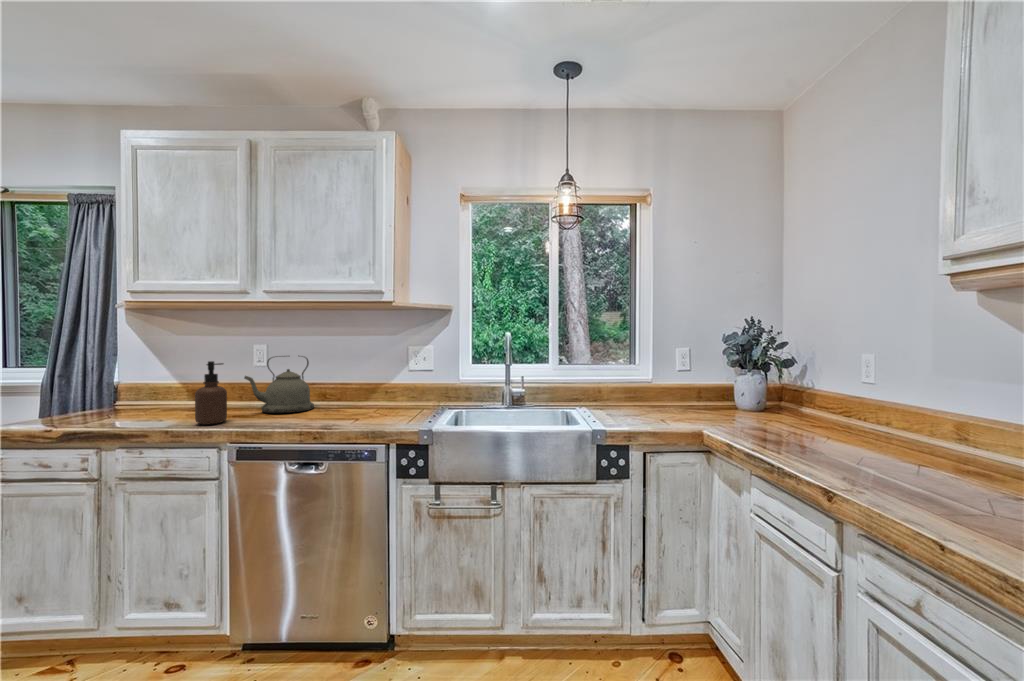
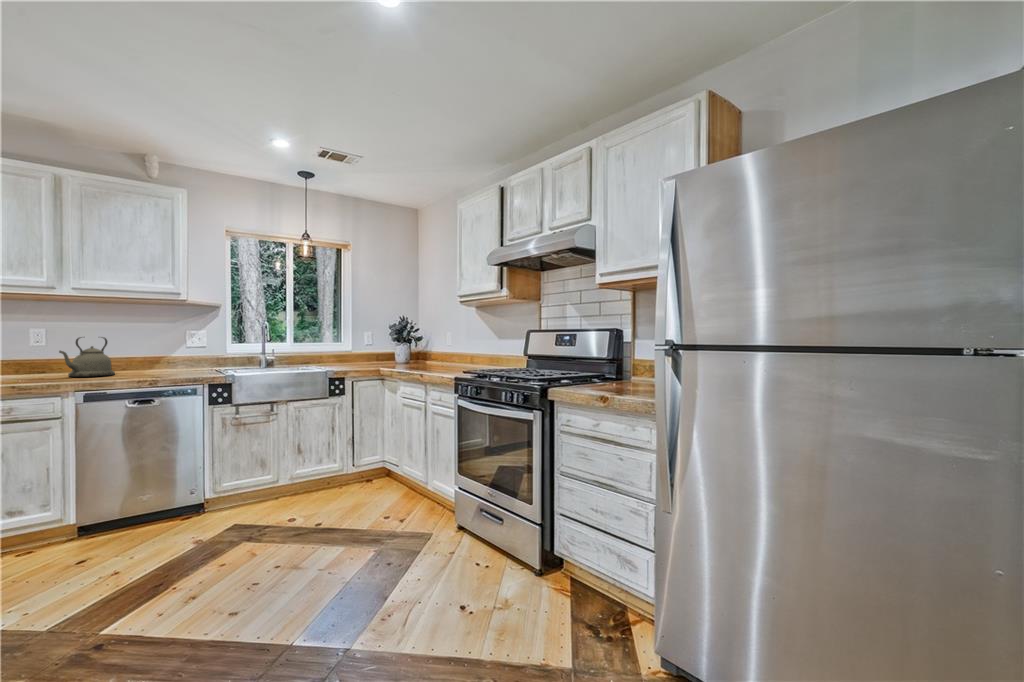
soap dispenser: present [195,361,227,424] -> none [29,339,57,383]

